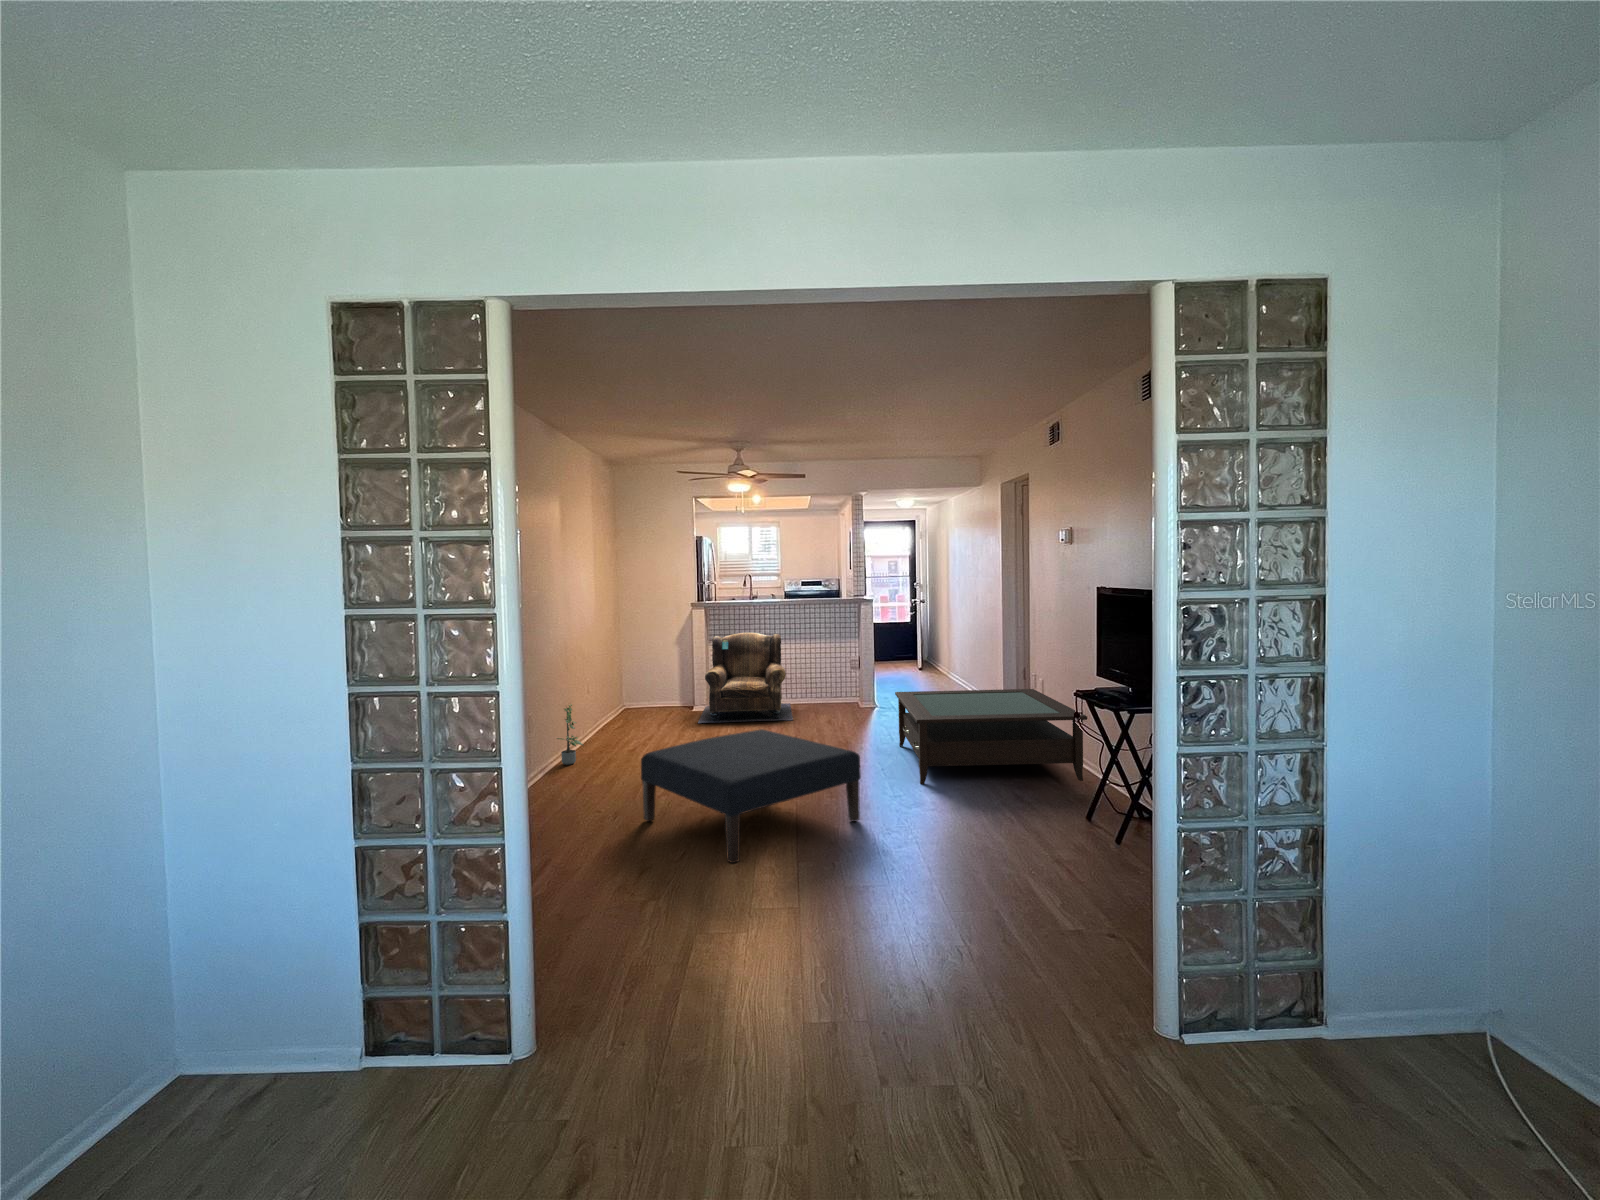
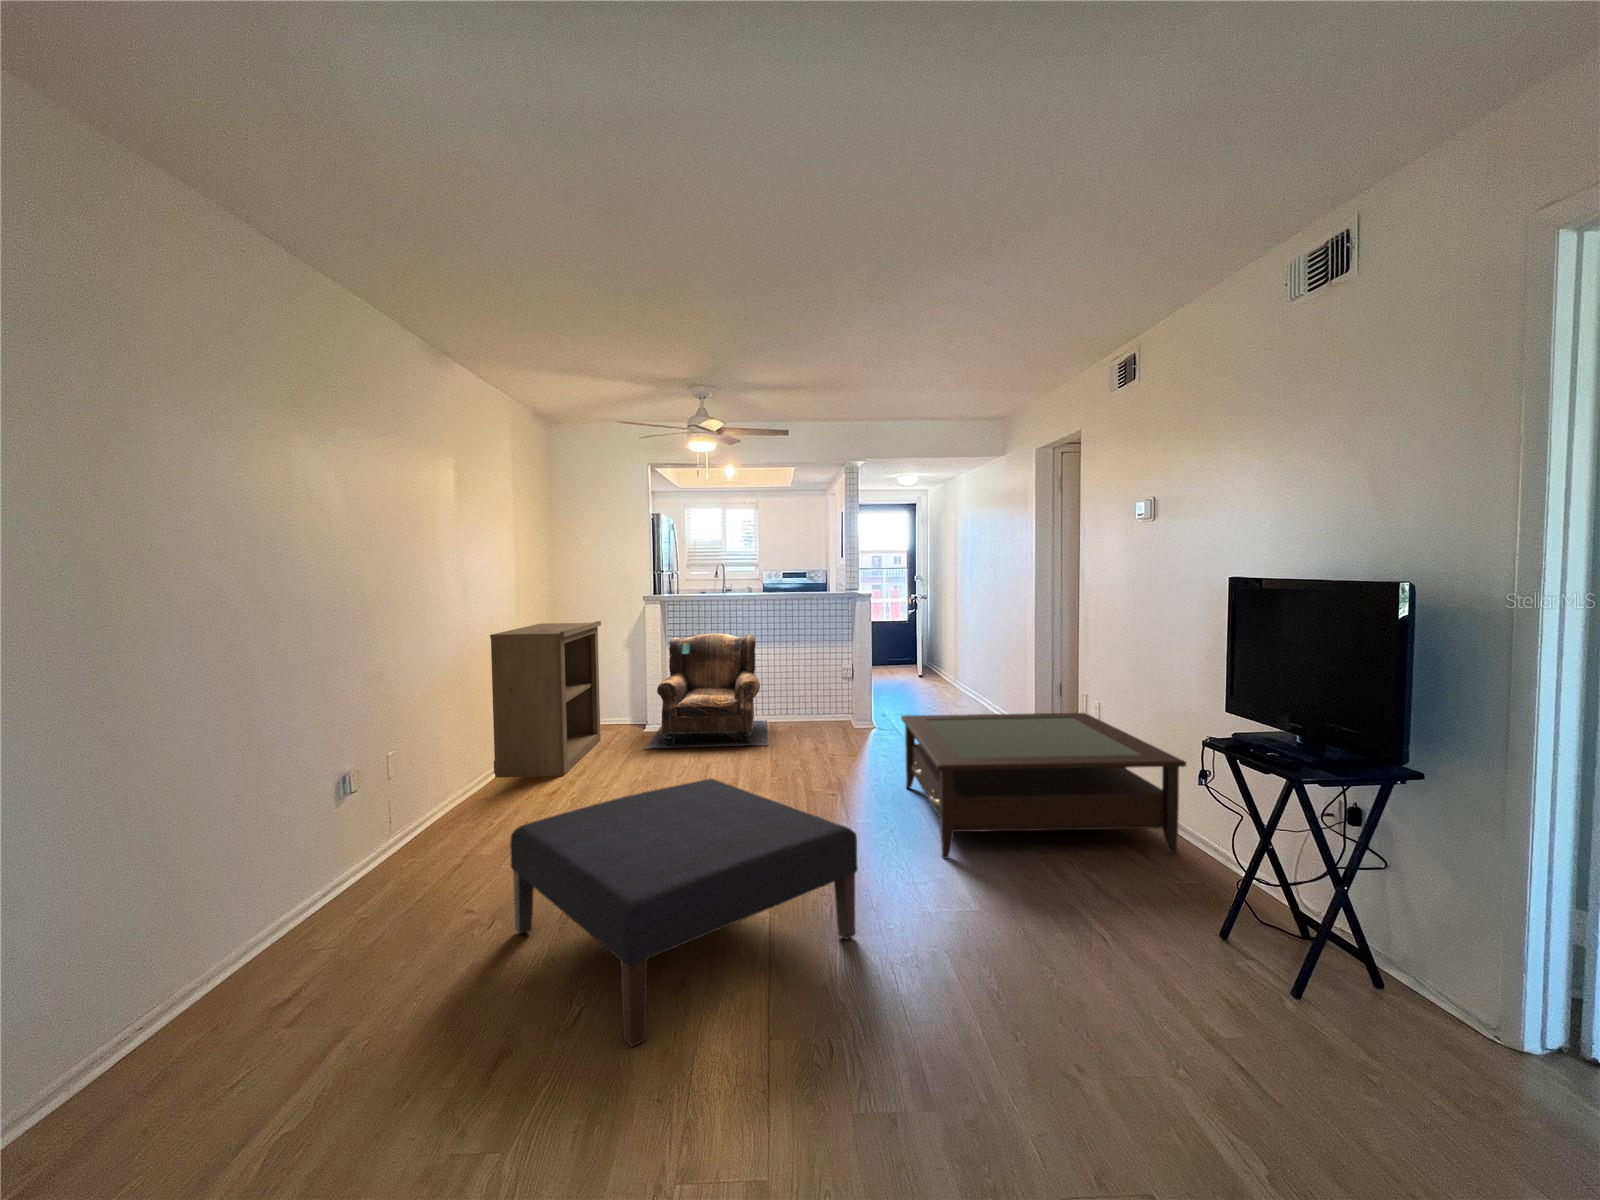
bookshelf: none [584,623,659,743] -> present [490,621,601,778]
potted plant: present [557,704,583,765] -> none [433,728,477,815]

